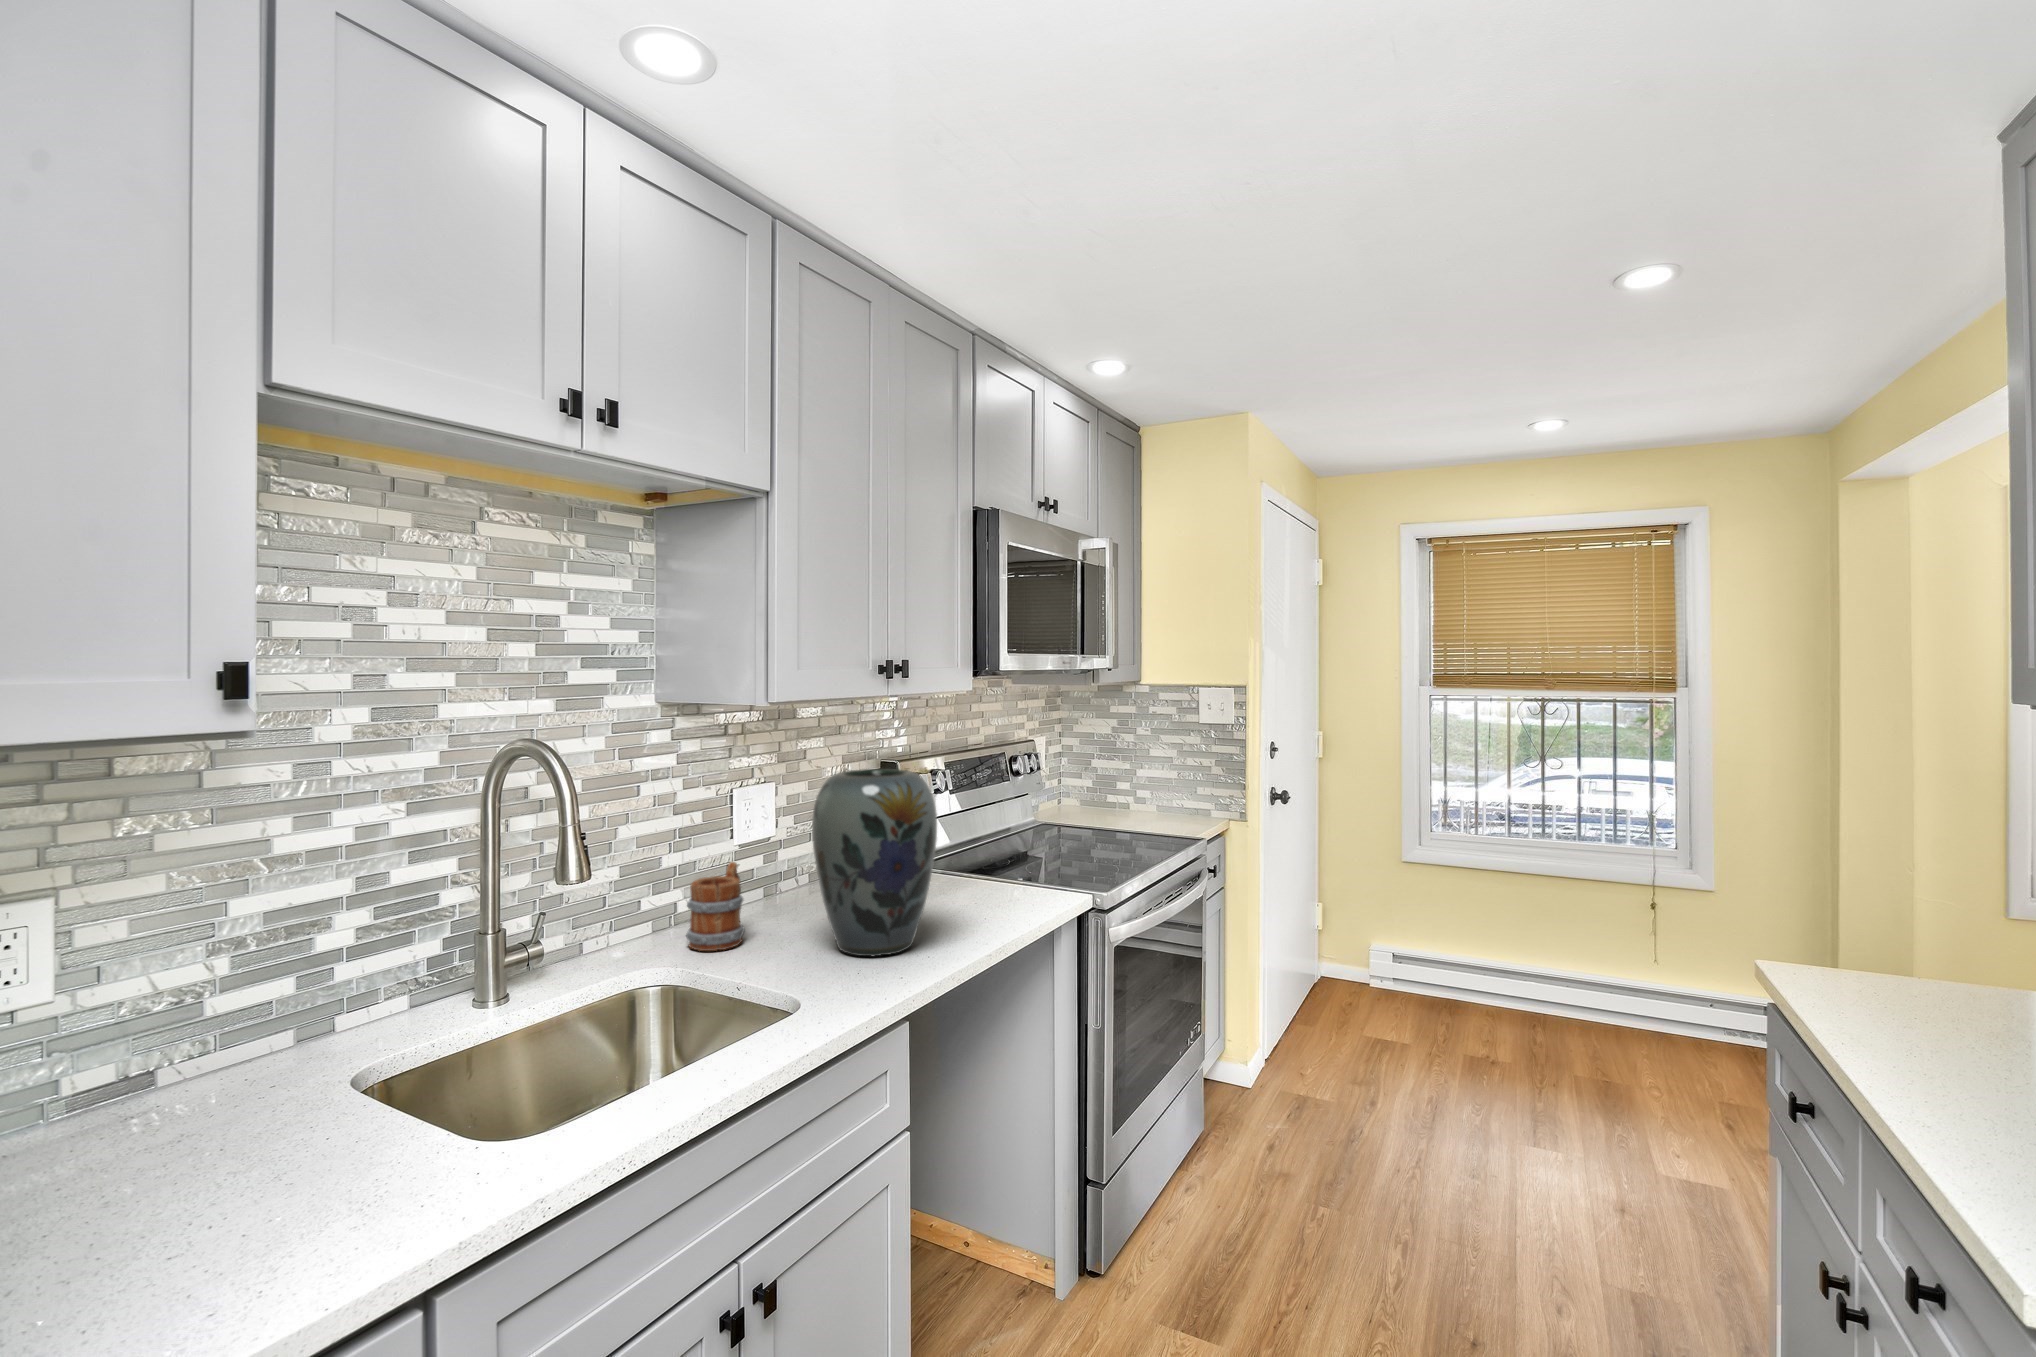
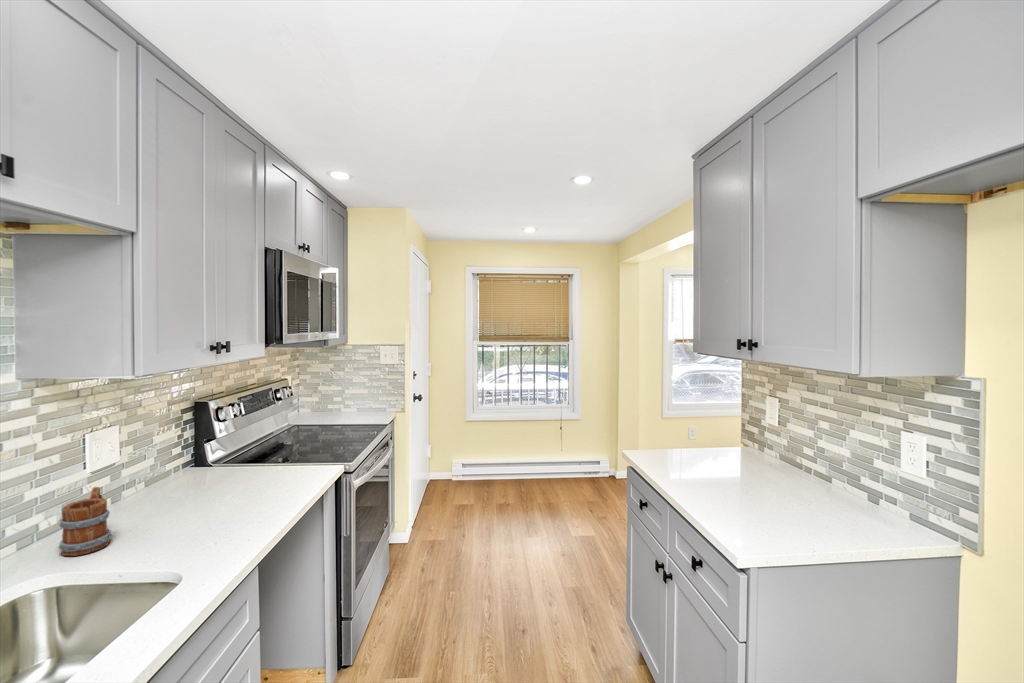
vase: present [812,769,937,956] -> none [170,412,262,534]

